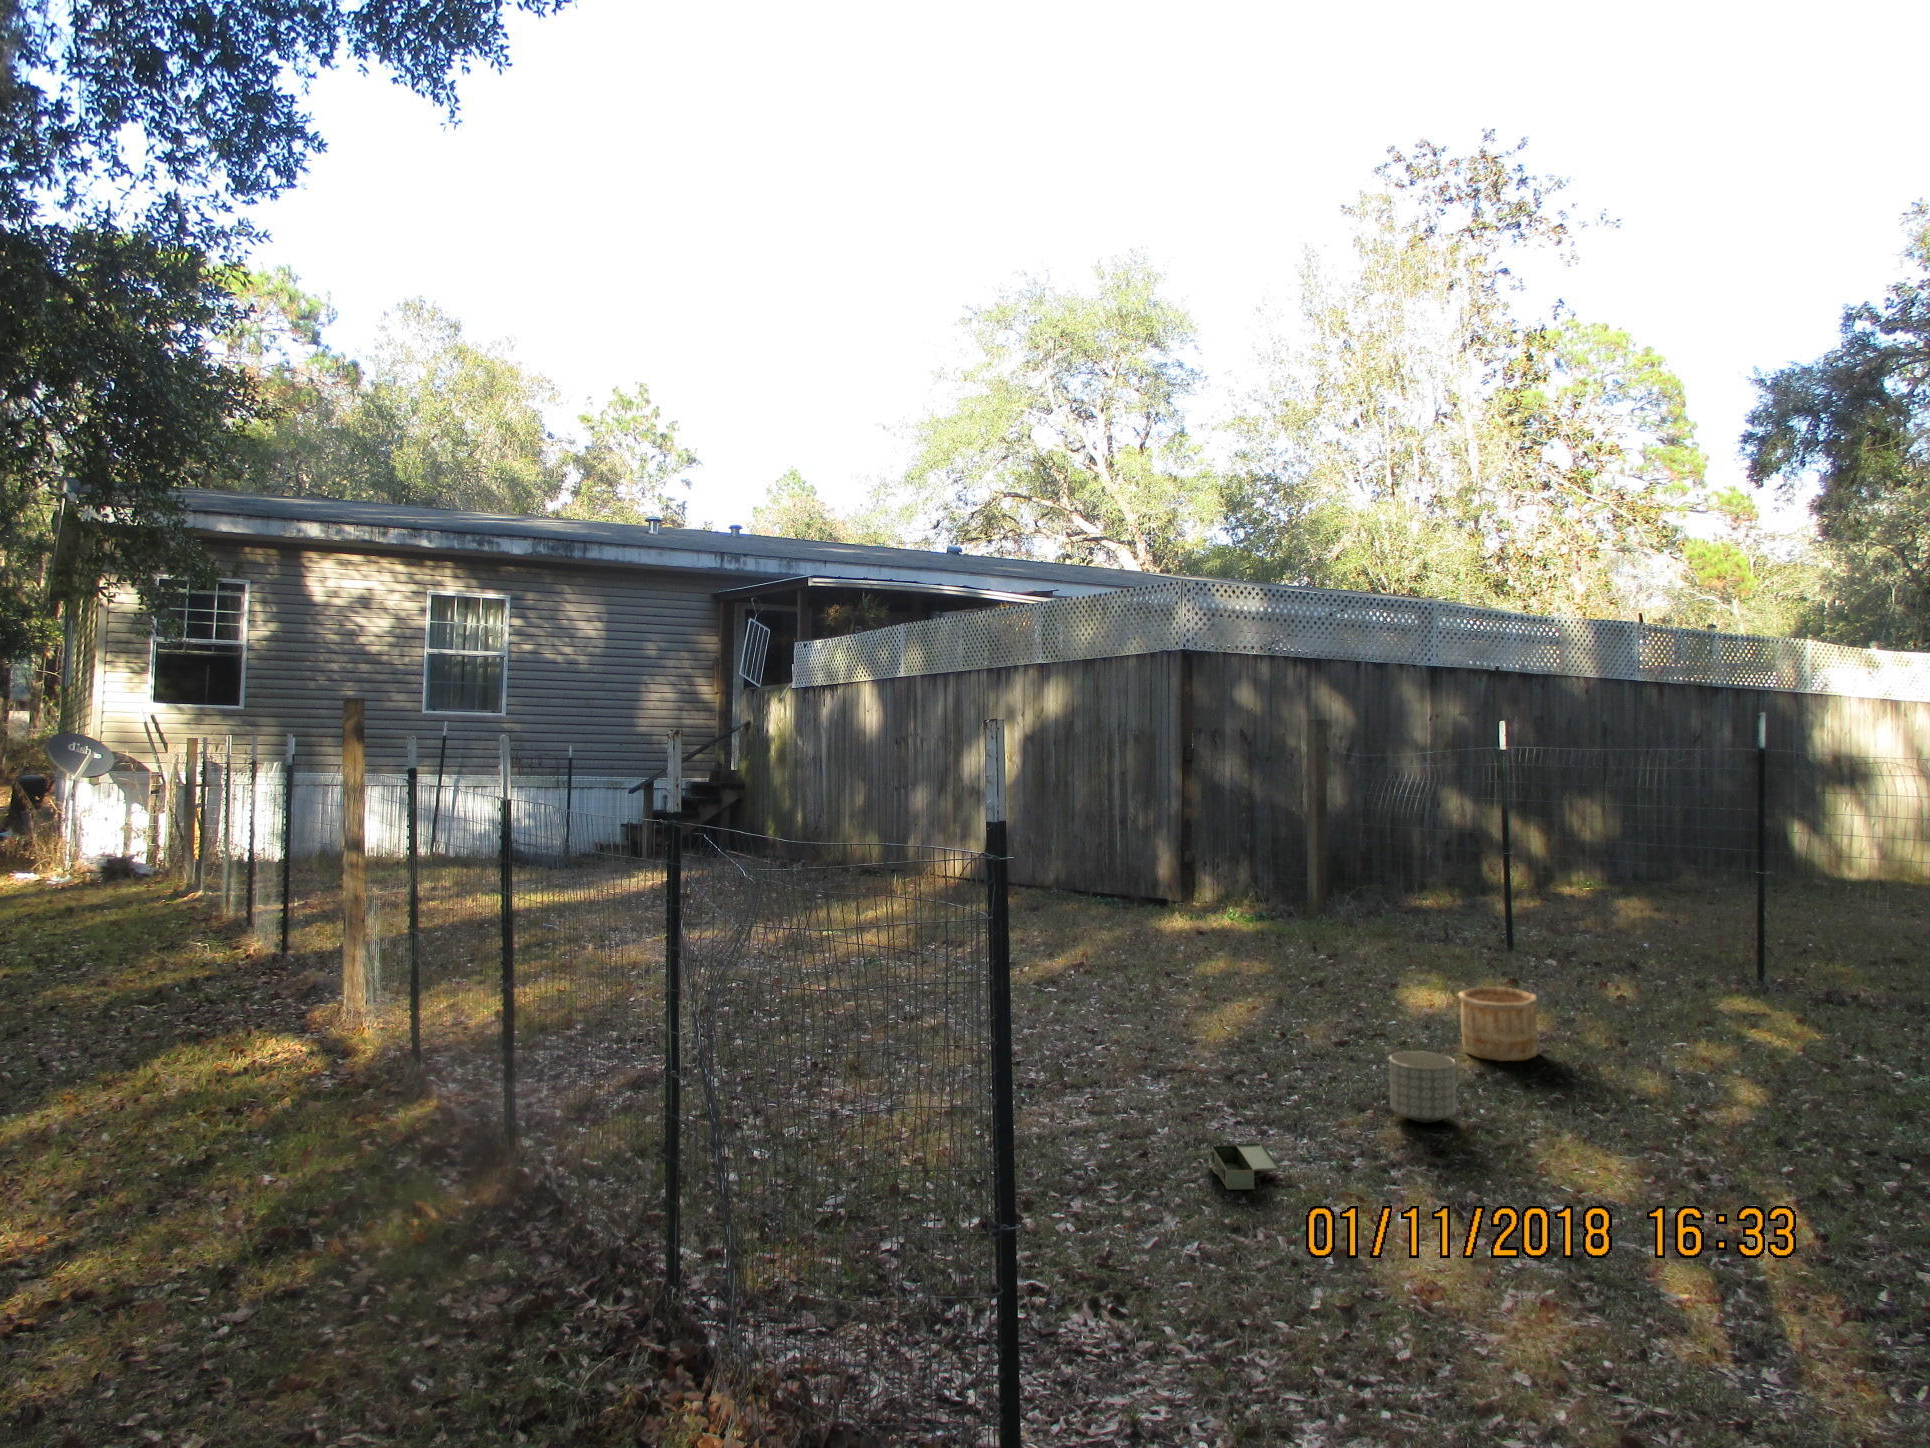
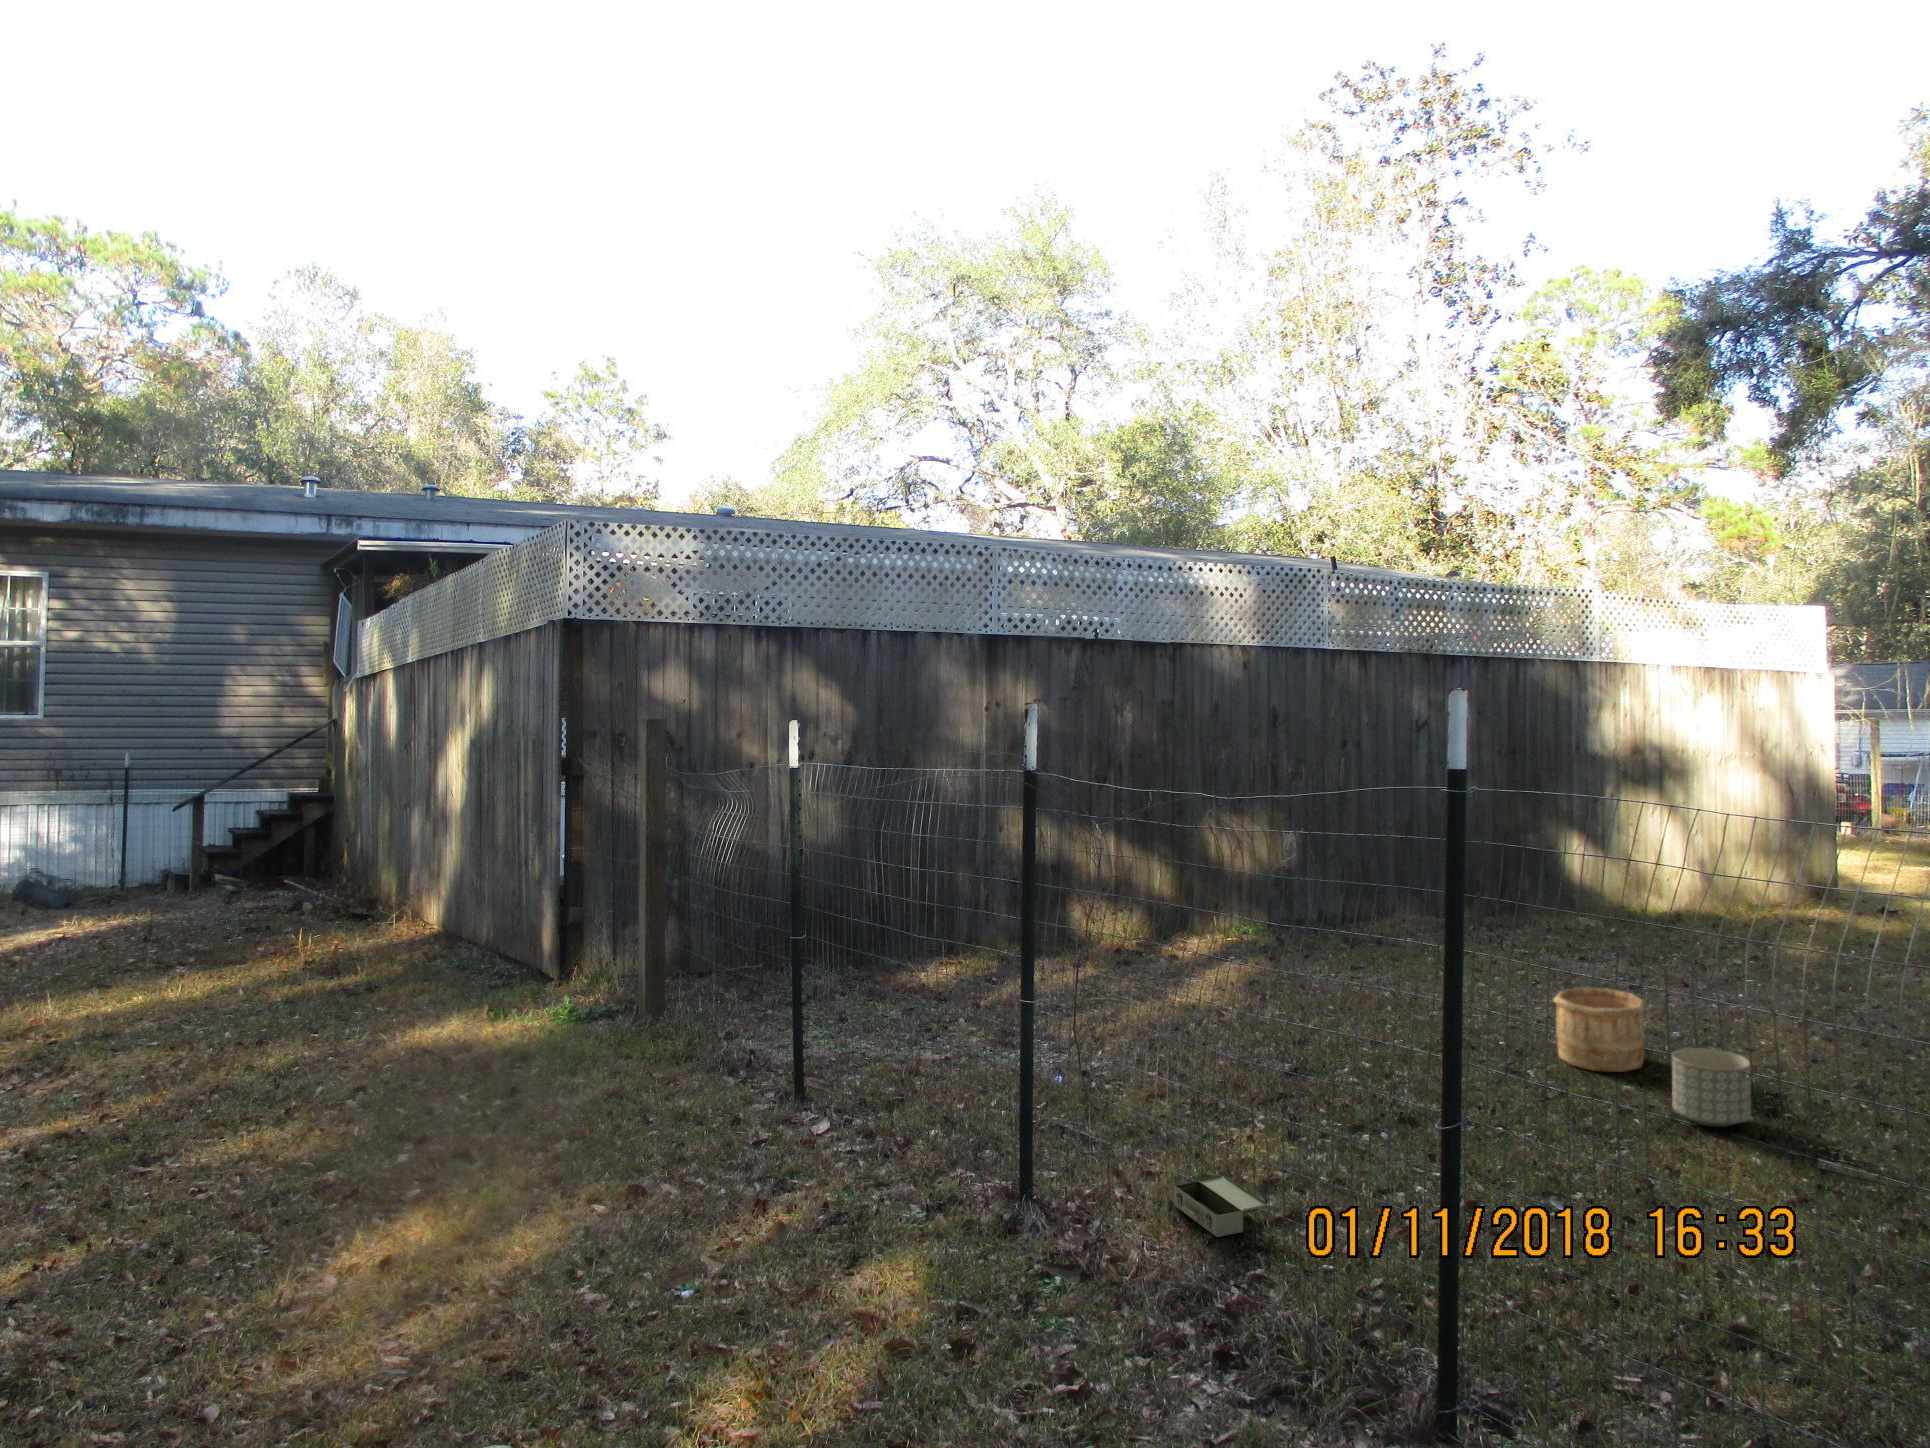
wooden bucket: present [1458,987,1538,1061] -> present [1554,987,1646,1072]
planter: present [1389,1051,1456,1123] -> present [1672,1048,1751,1127]

